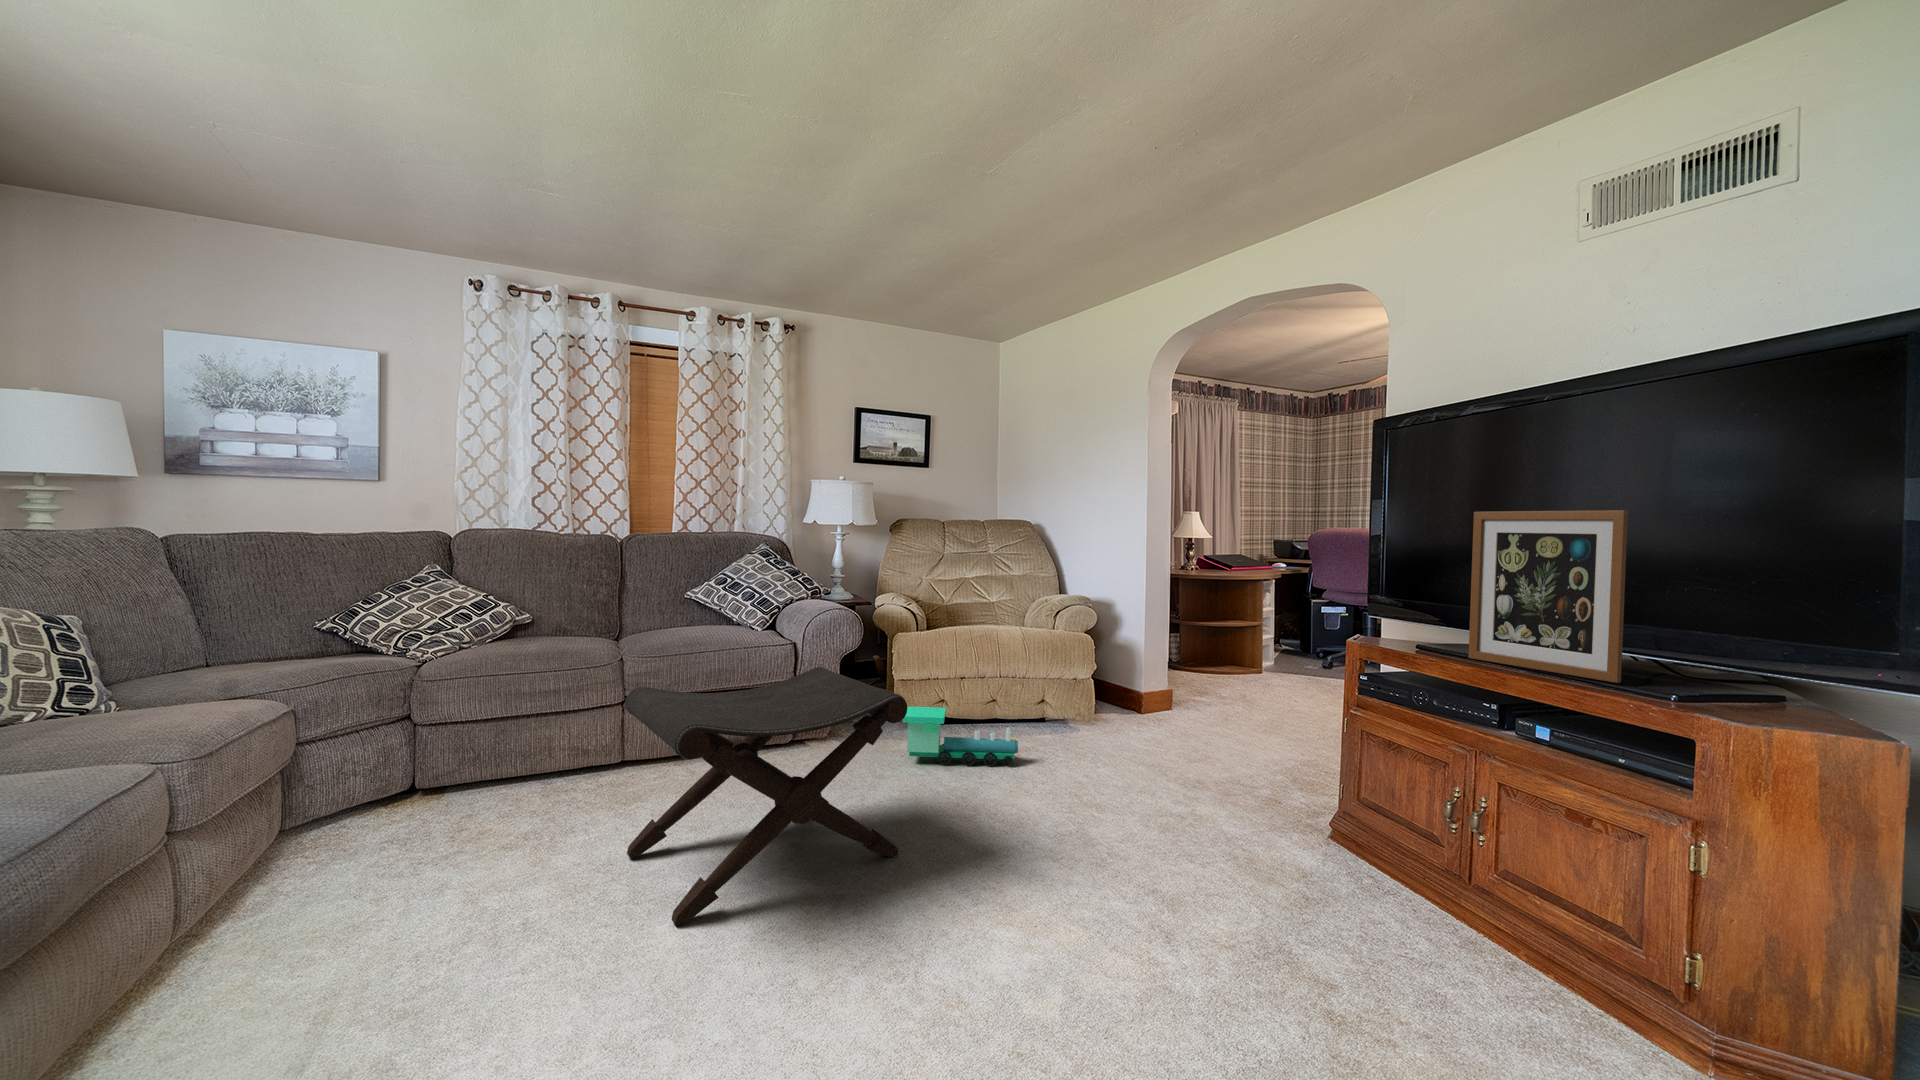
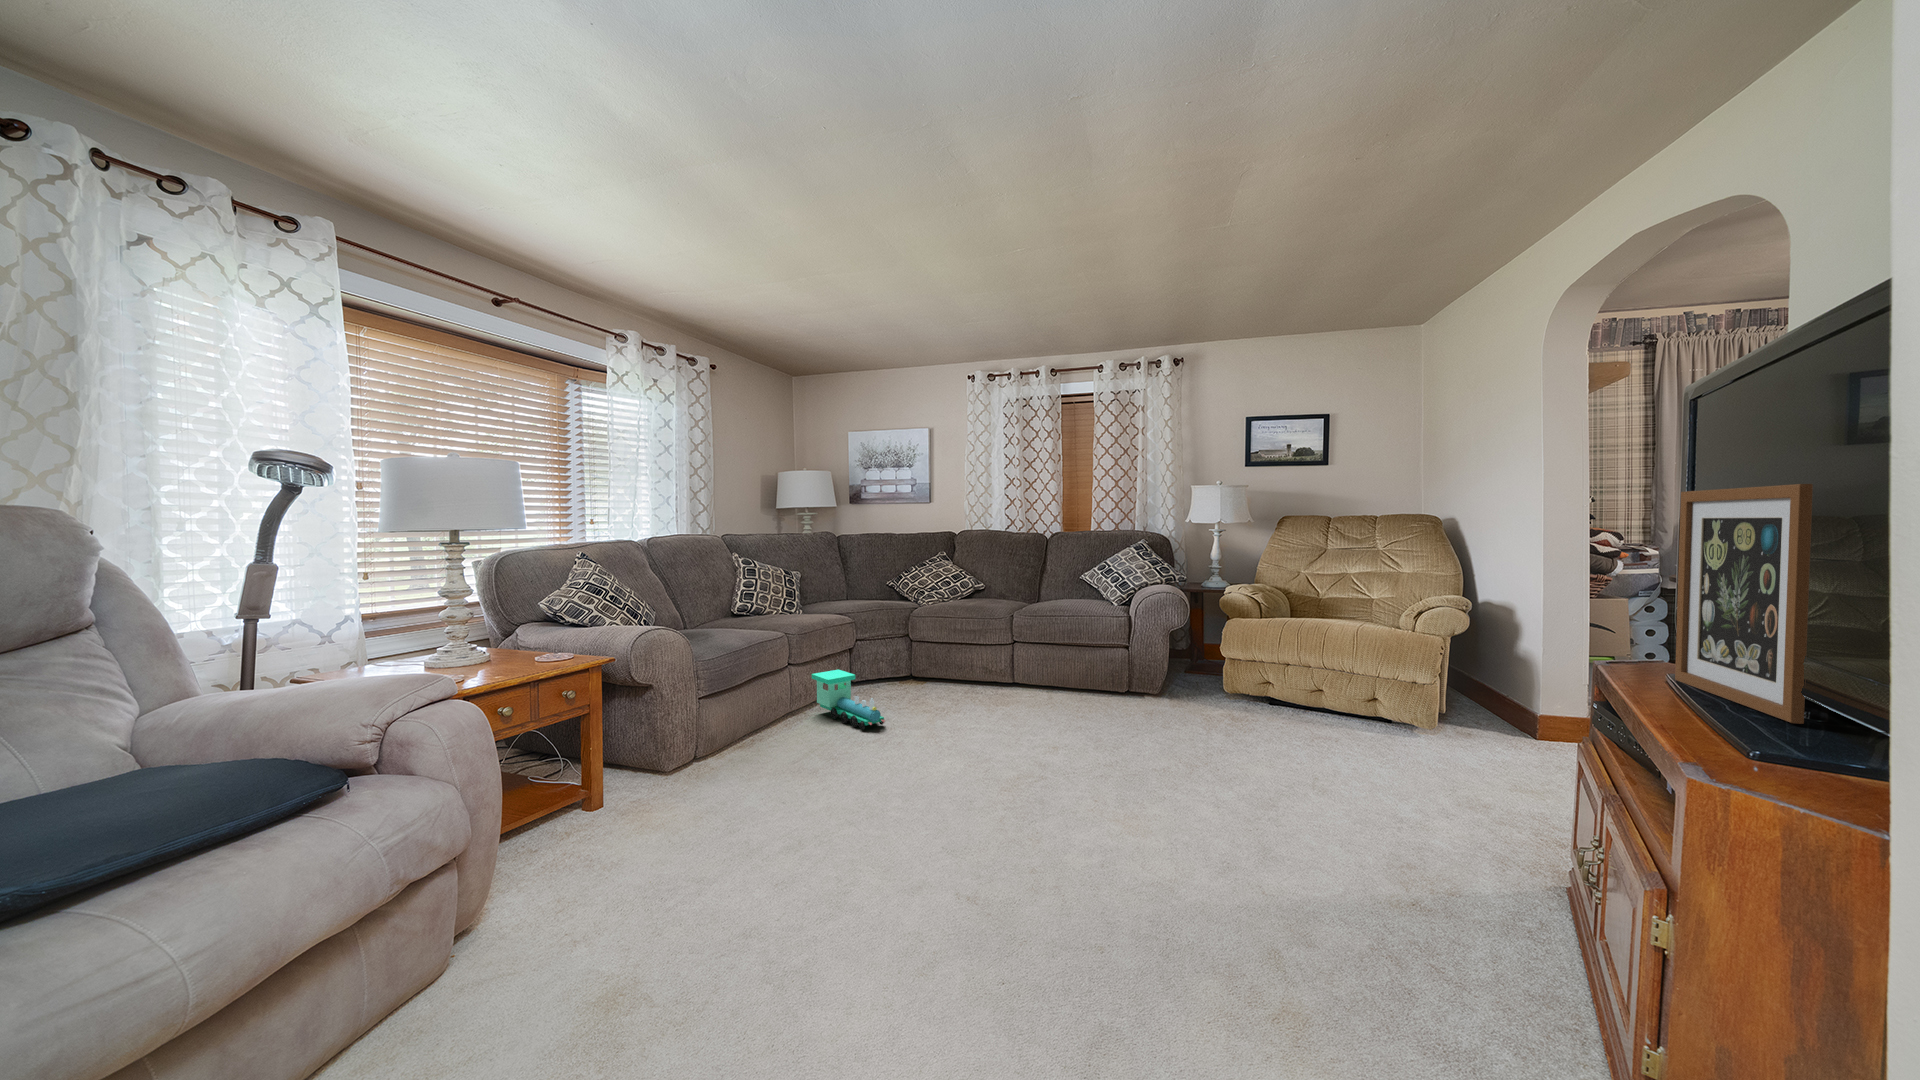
footstool: present [625,667,907,926] -> none [950,627,1115,771]
toy train: present [903,707,1019,766] -> present [812,670,885,729]

